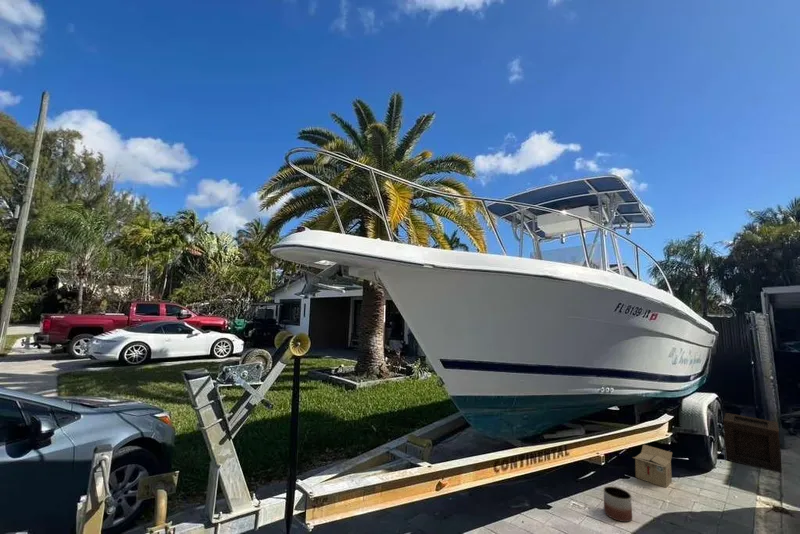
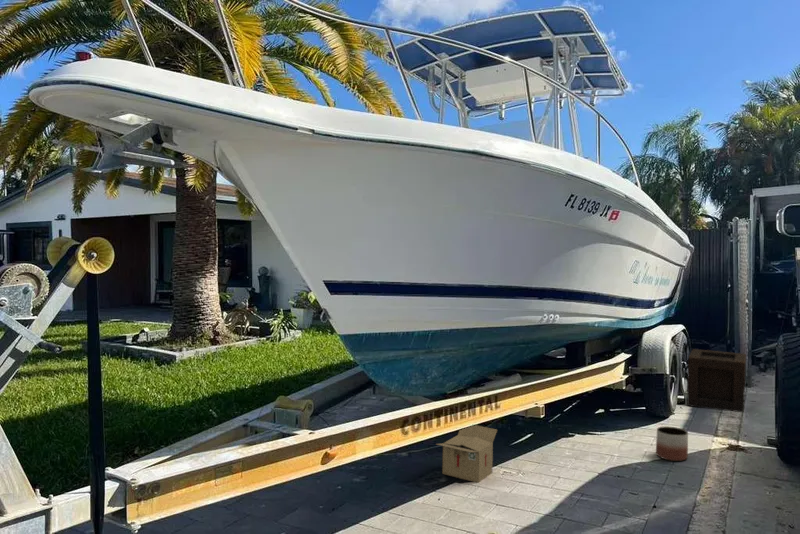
cardboard box: present [634,445,672,488] -> present [438,425,497,483]
planter: present [604,486,632,522] -> present [656,426,688,461]

